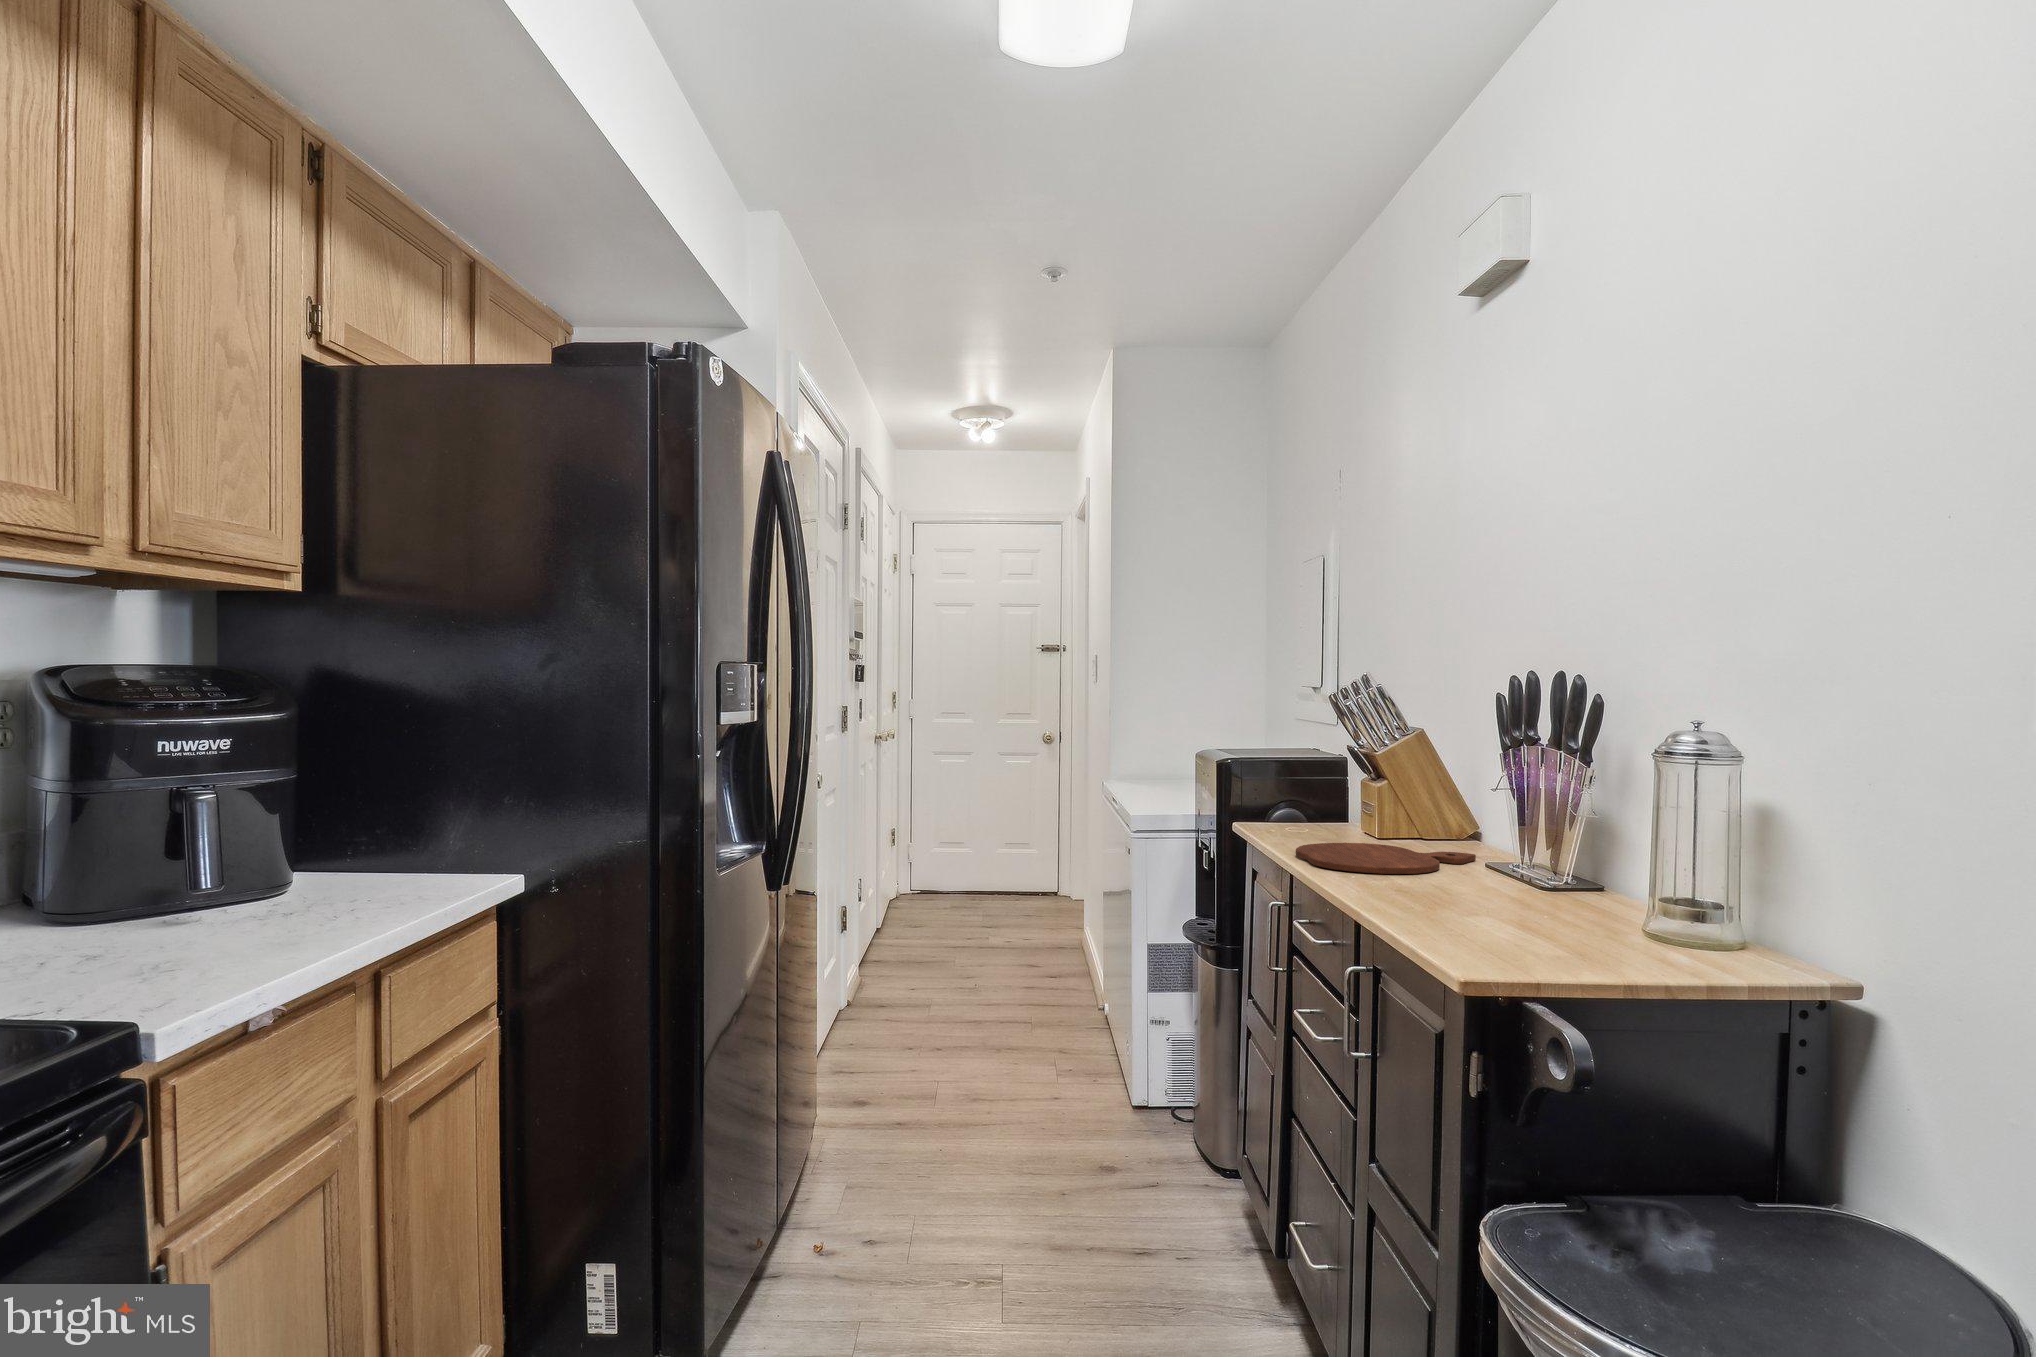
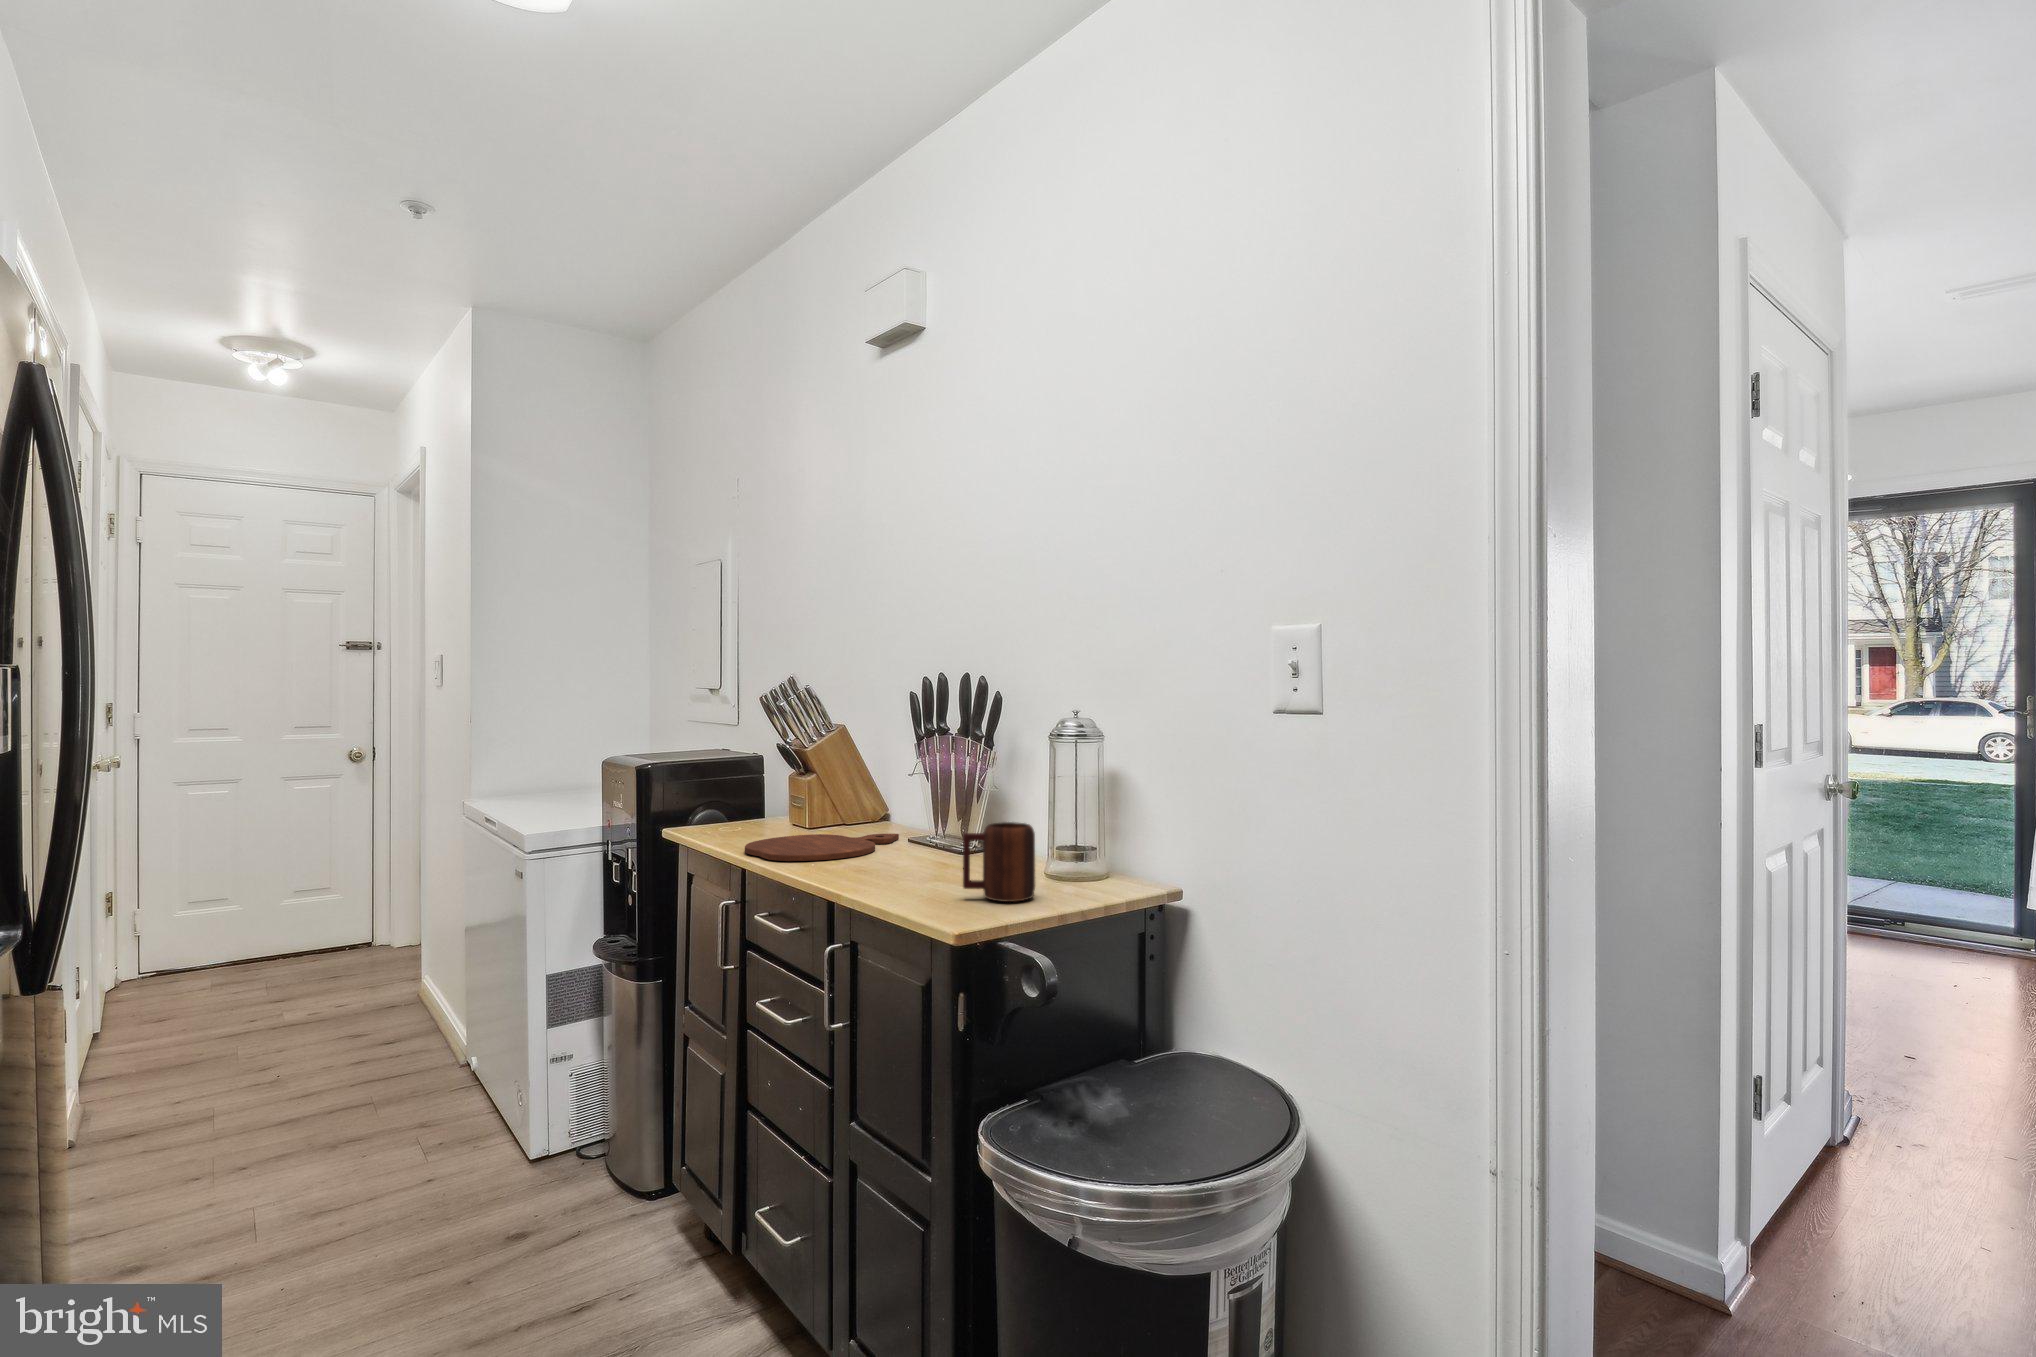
mug: none [1510,857,1612,959] -> present [963,822,1035,902]

